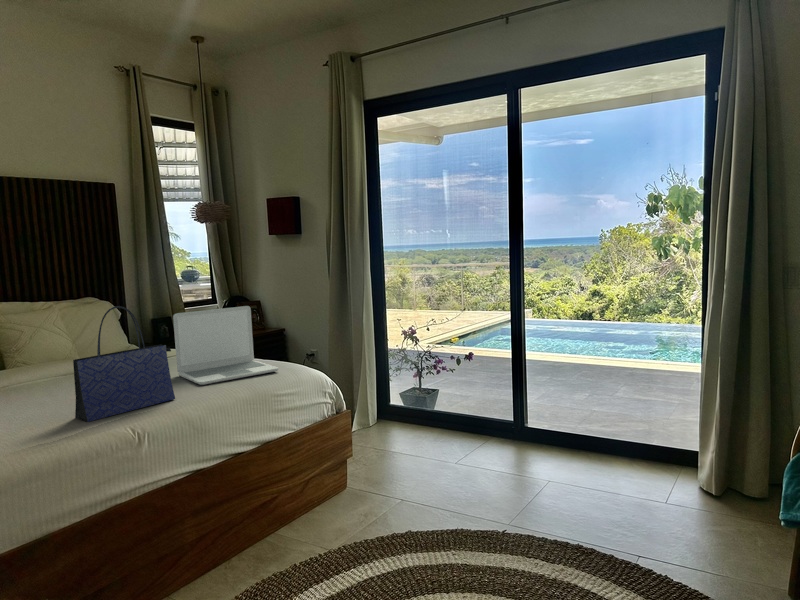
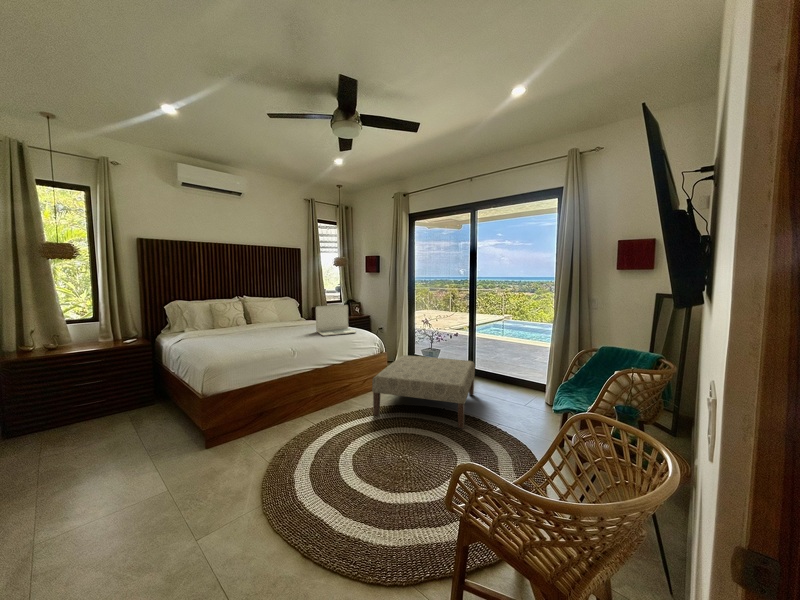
tote bag: present [73,306,175,422] -> none [274,303,312,345]
ottoman: none [343,413,576,581] -> present [372,355,475,428]

